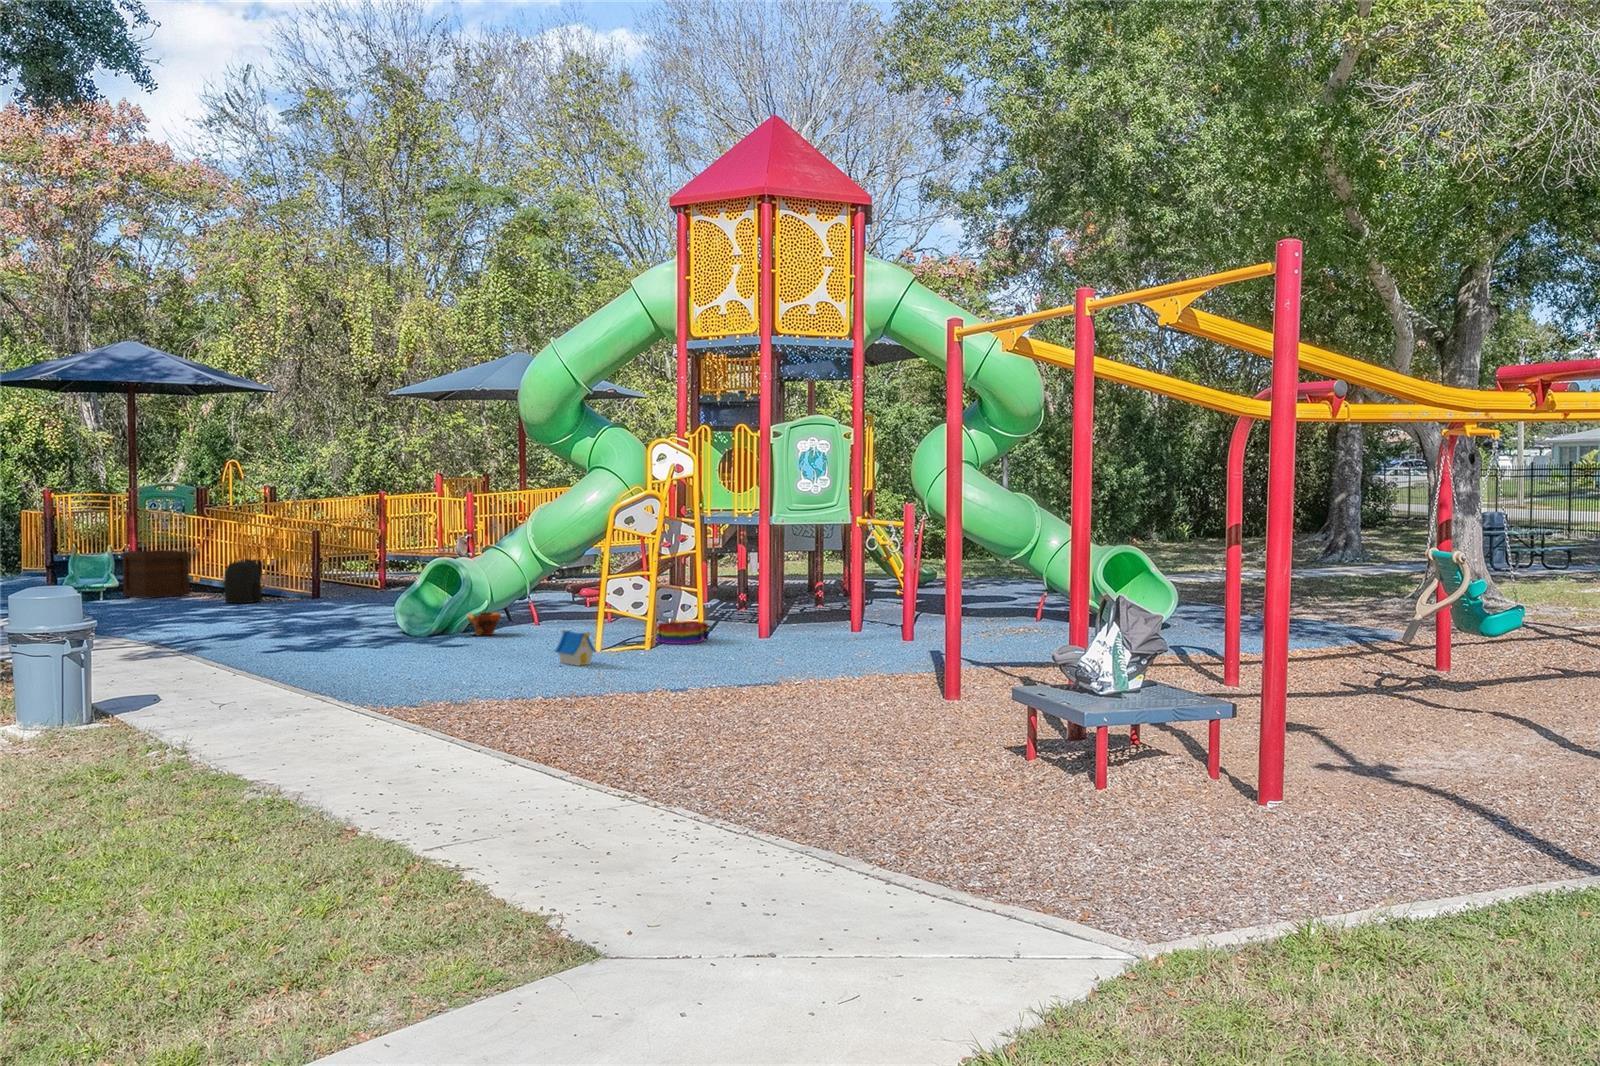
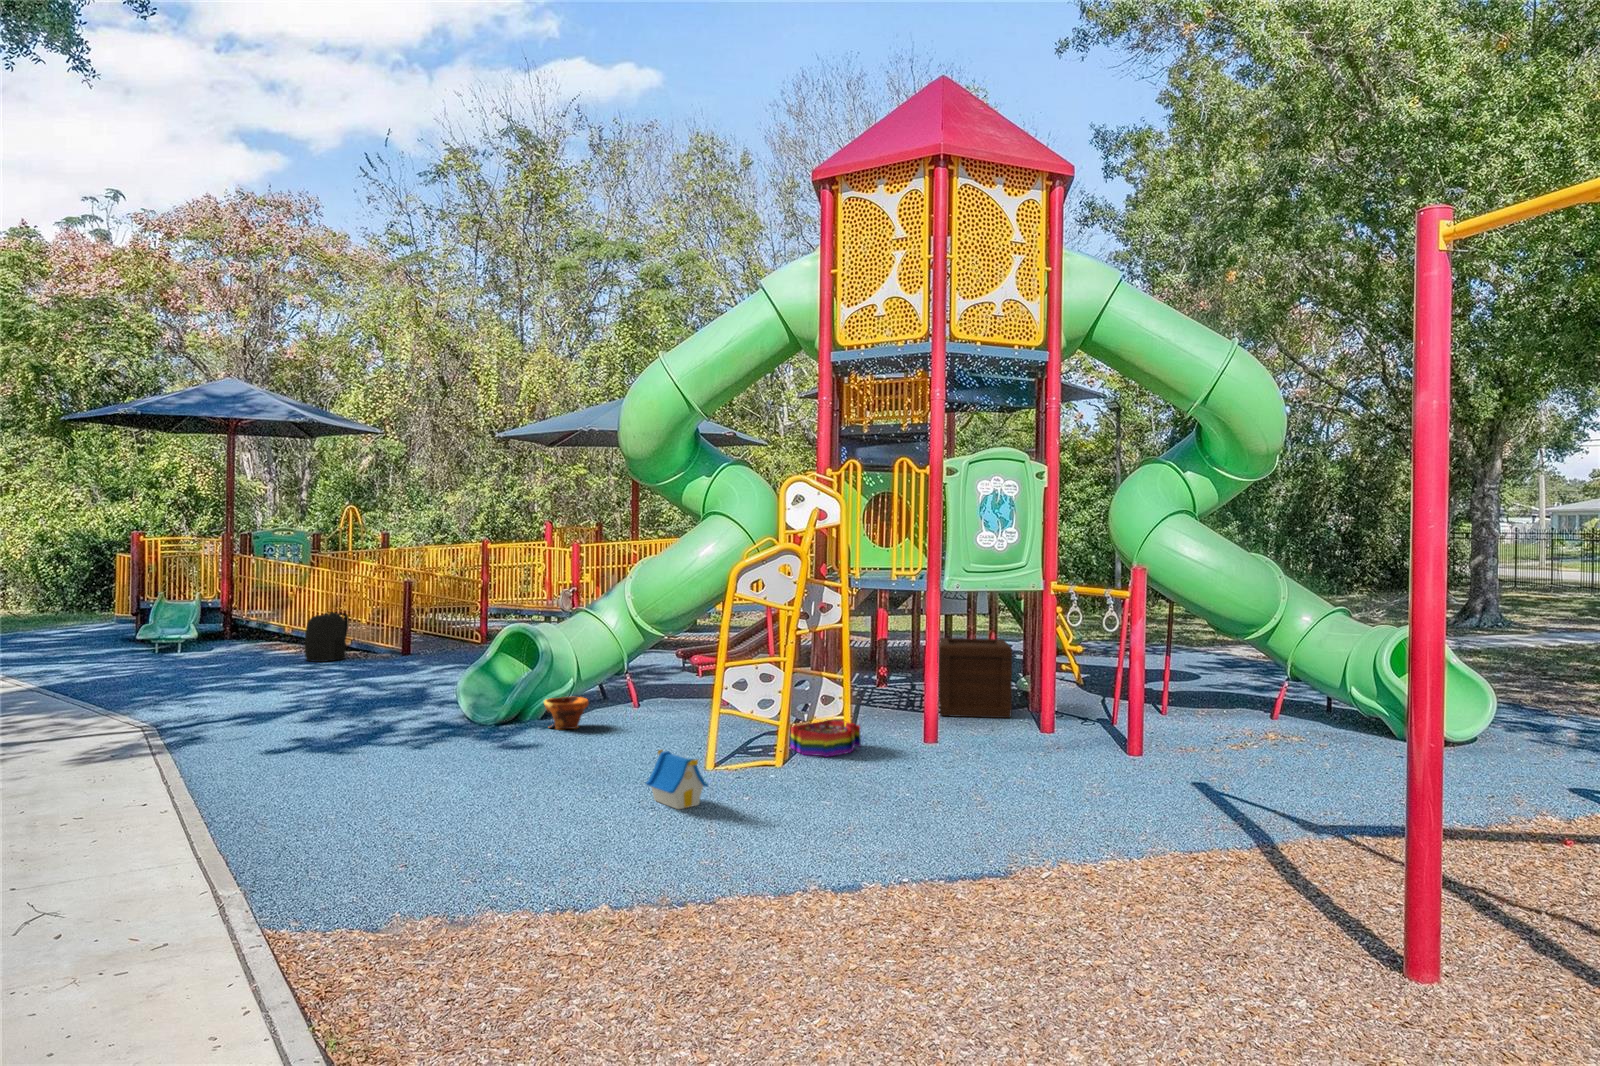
wooden crate: present [122,550,190,599] -> present [937,638,1012,718]

